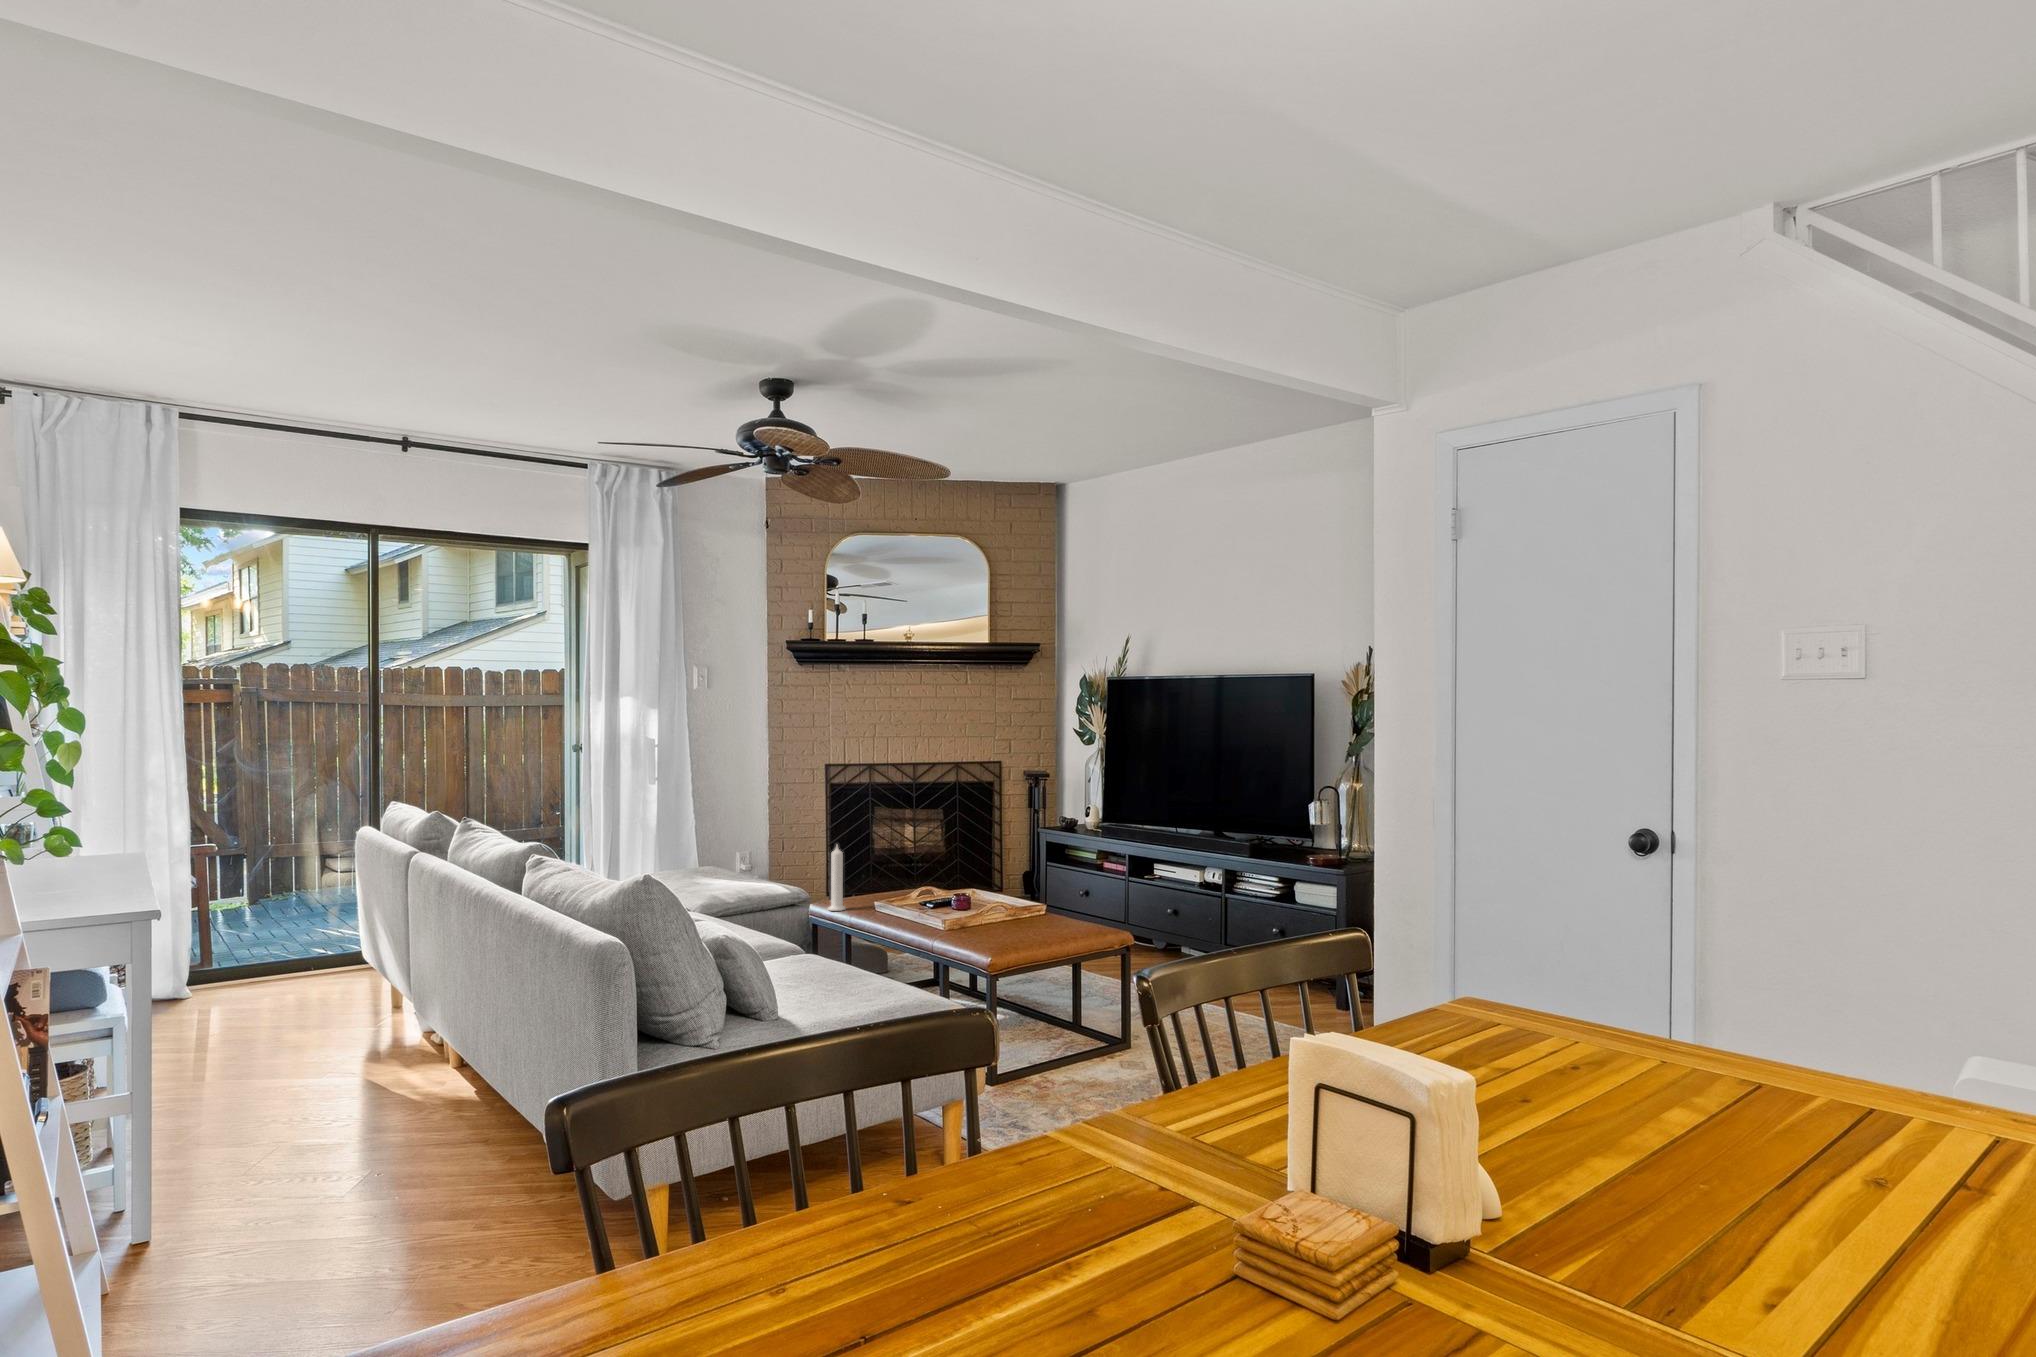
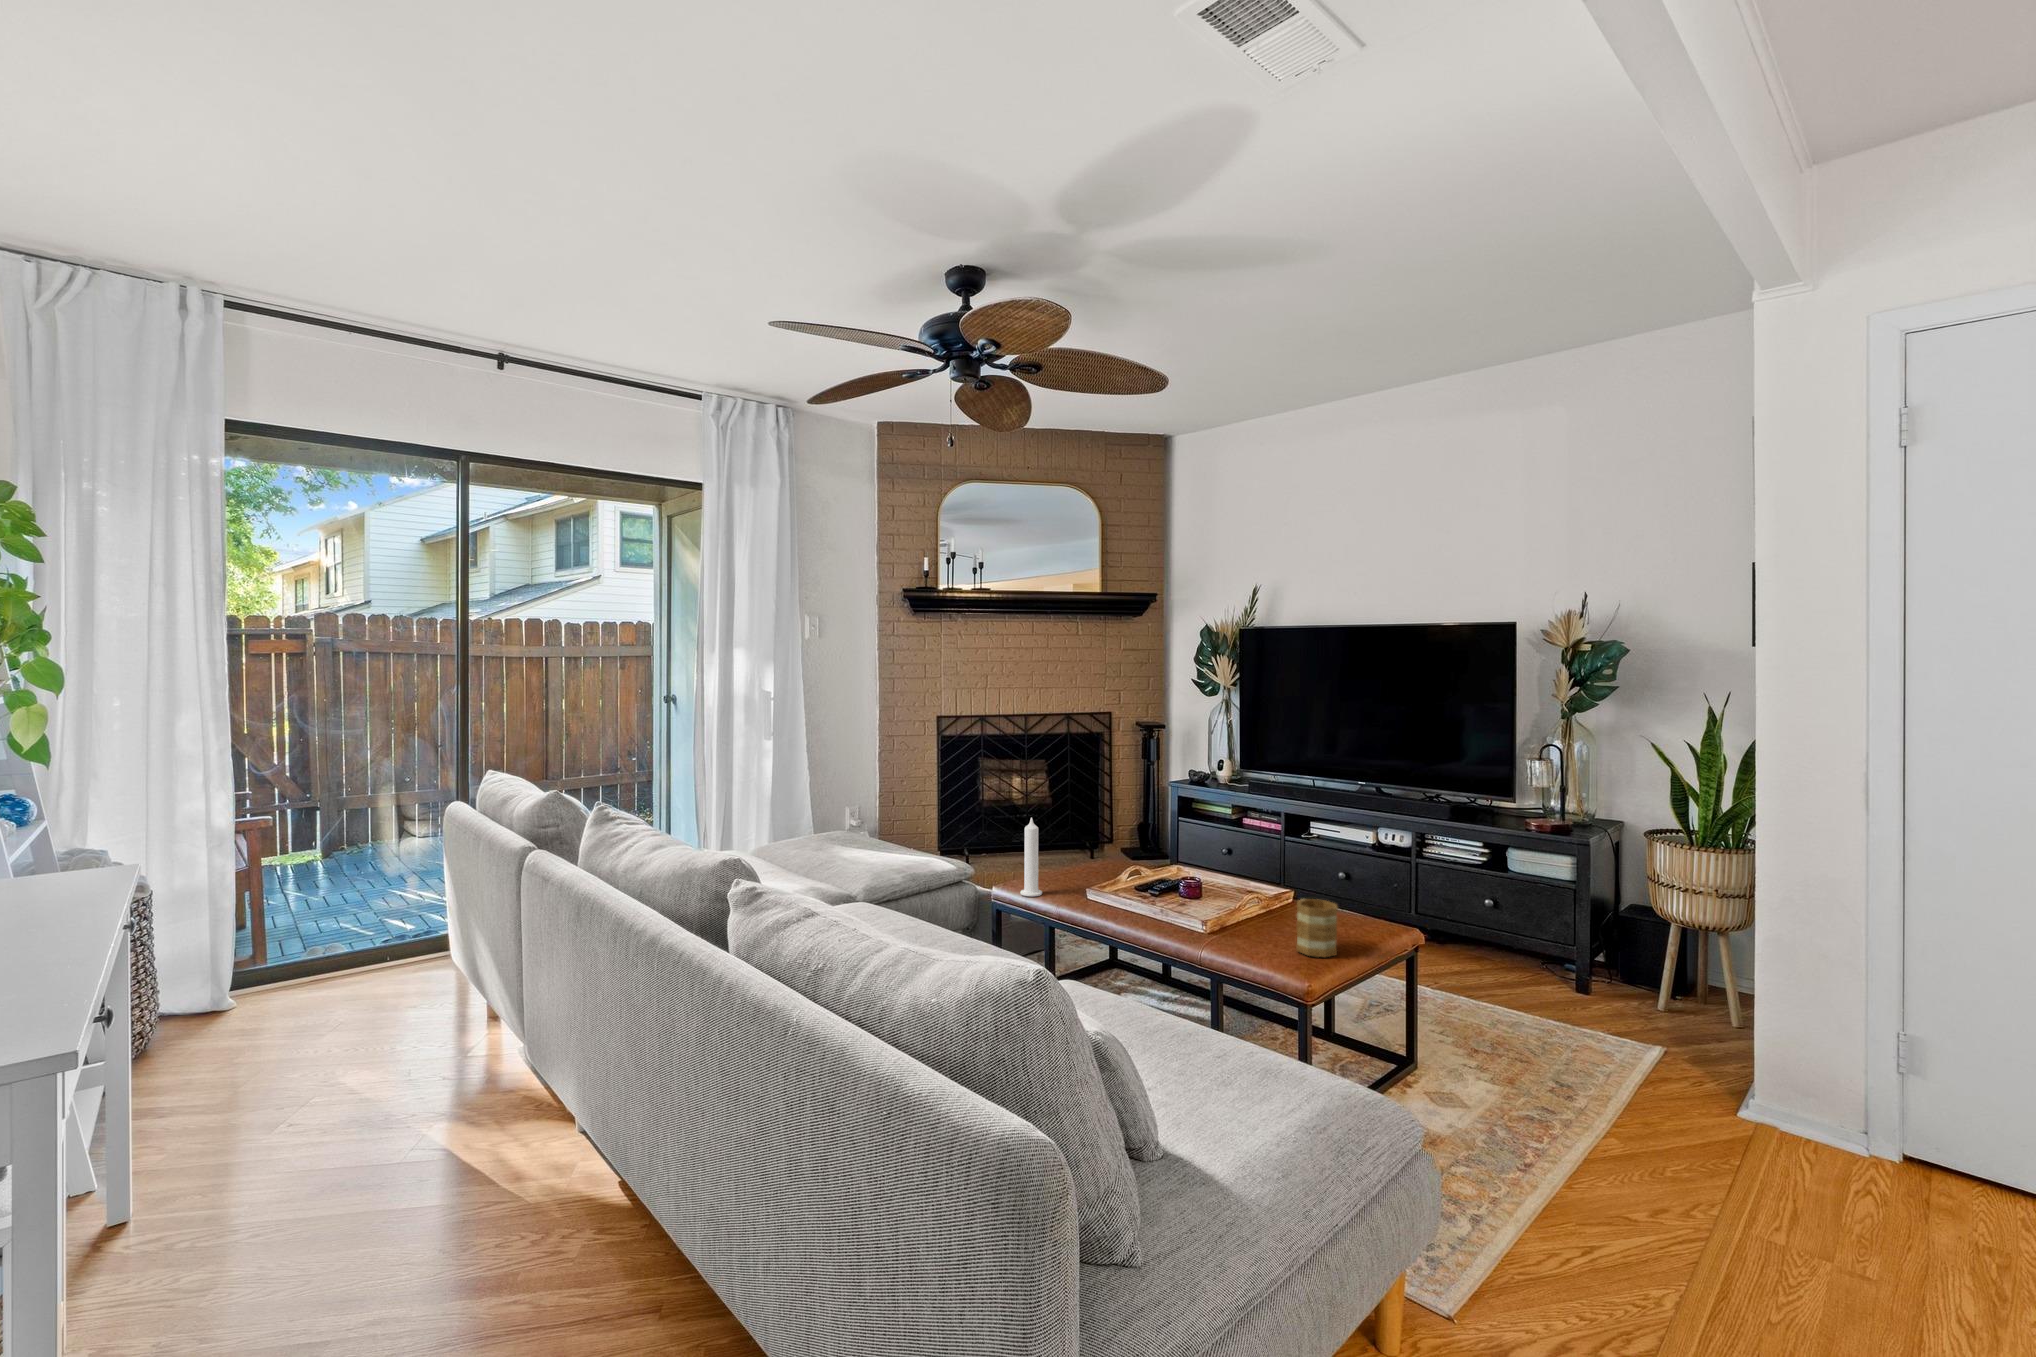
mug: none [1003,900,1036,942] -> present [1296,899,1338,957]

